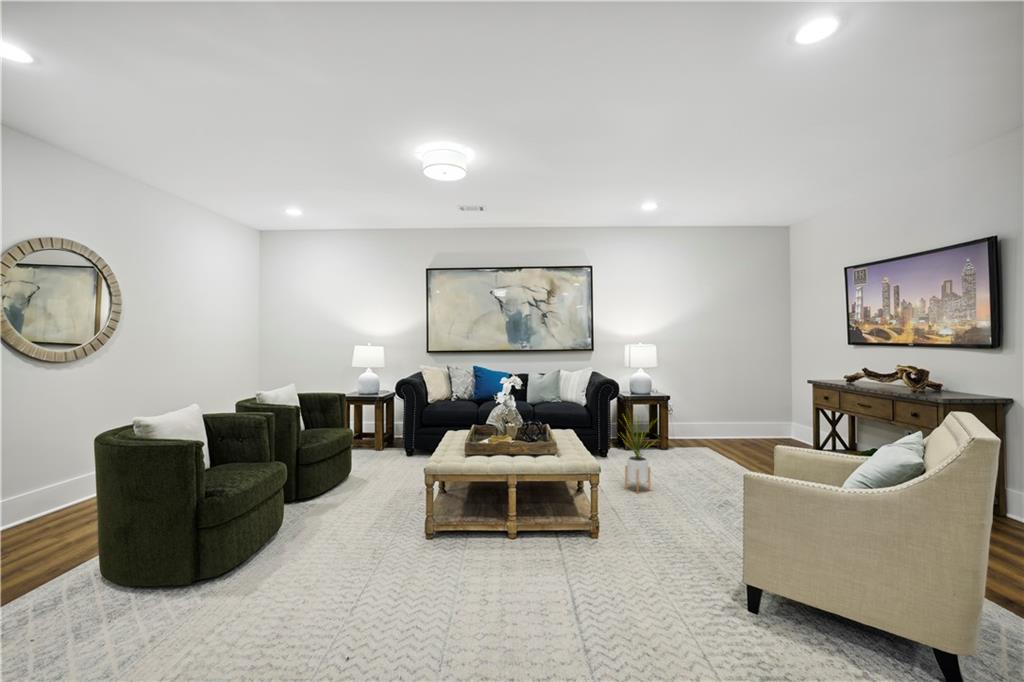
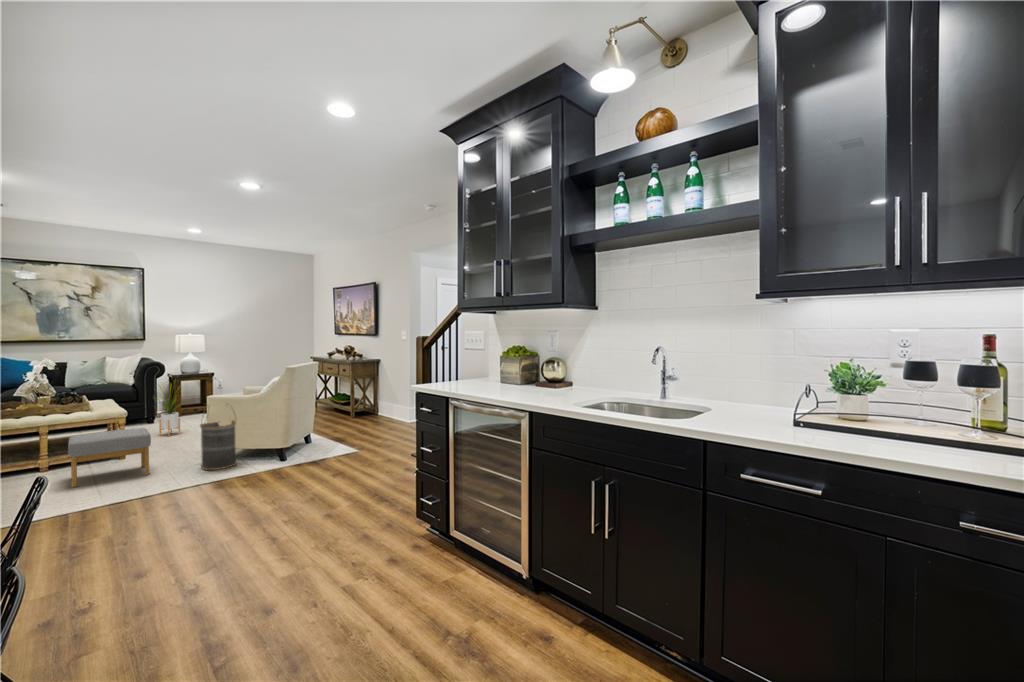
basket: none [745,500,832,664] -> present [200,406,236,470]
footstool: none [540,510,659,621] -> present [68,428,151,487]

